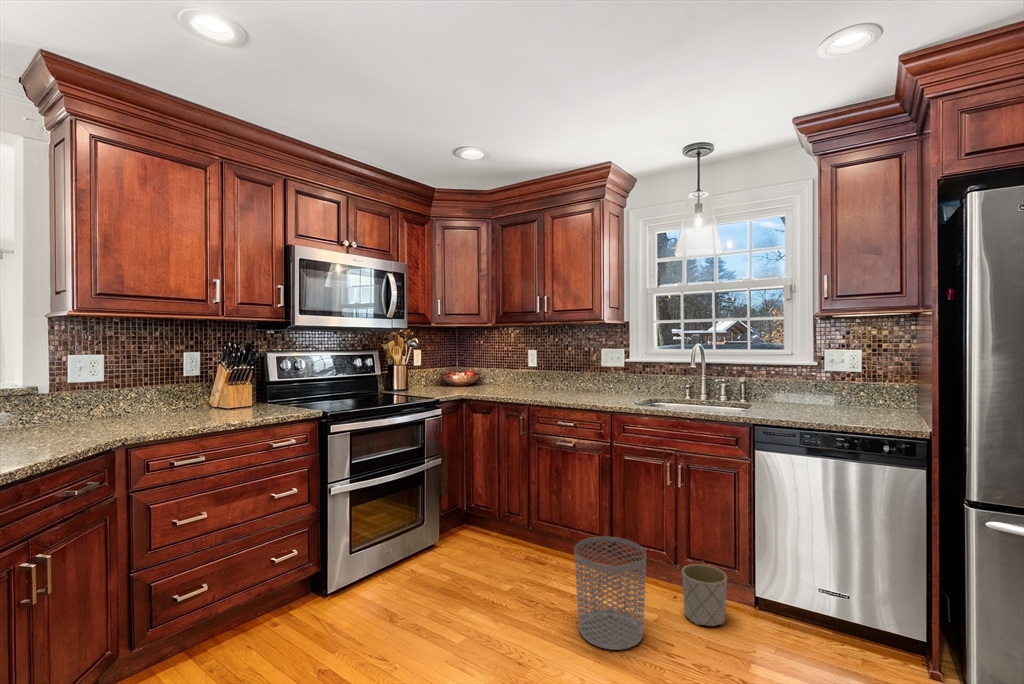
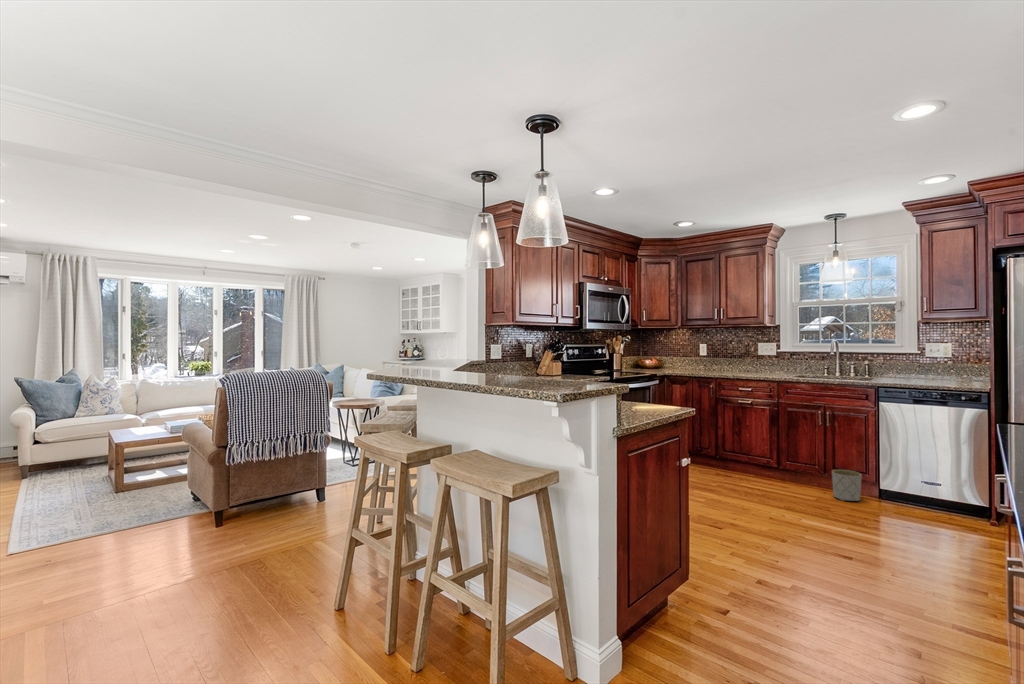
waste bin: present [575,537,646,650] -> none [769,451,814,506]

